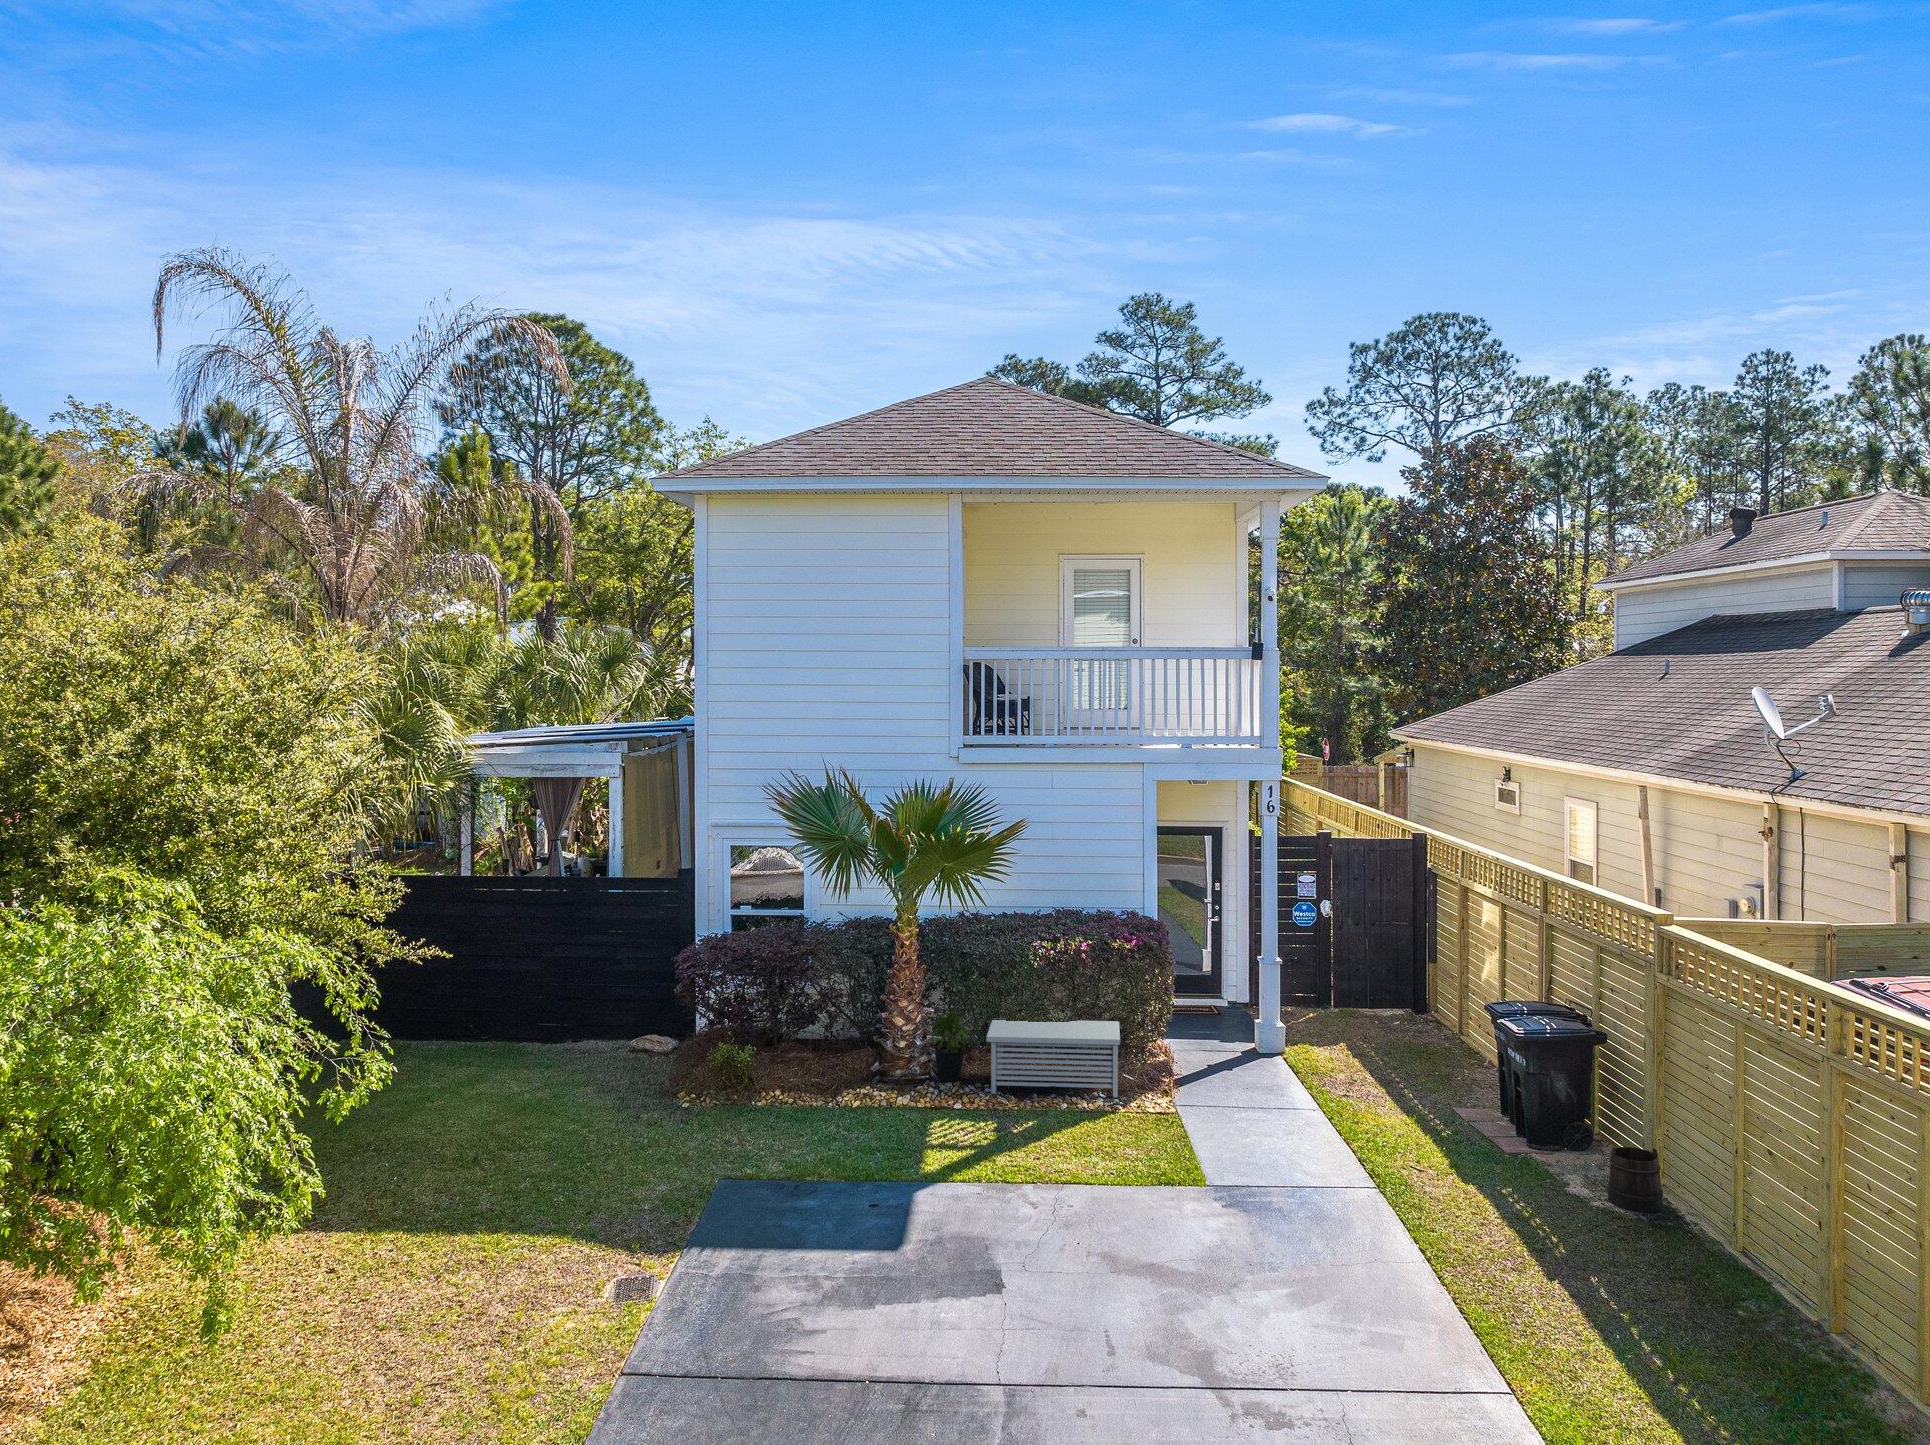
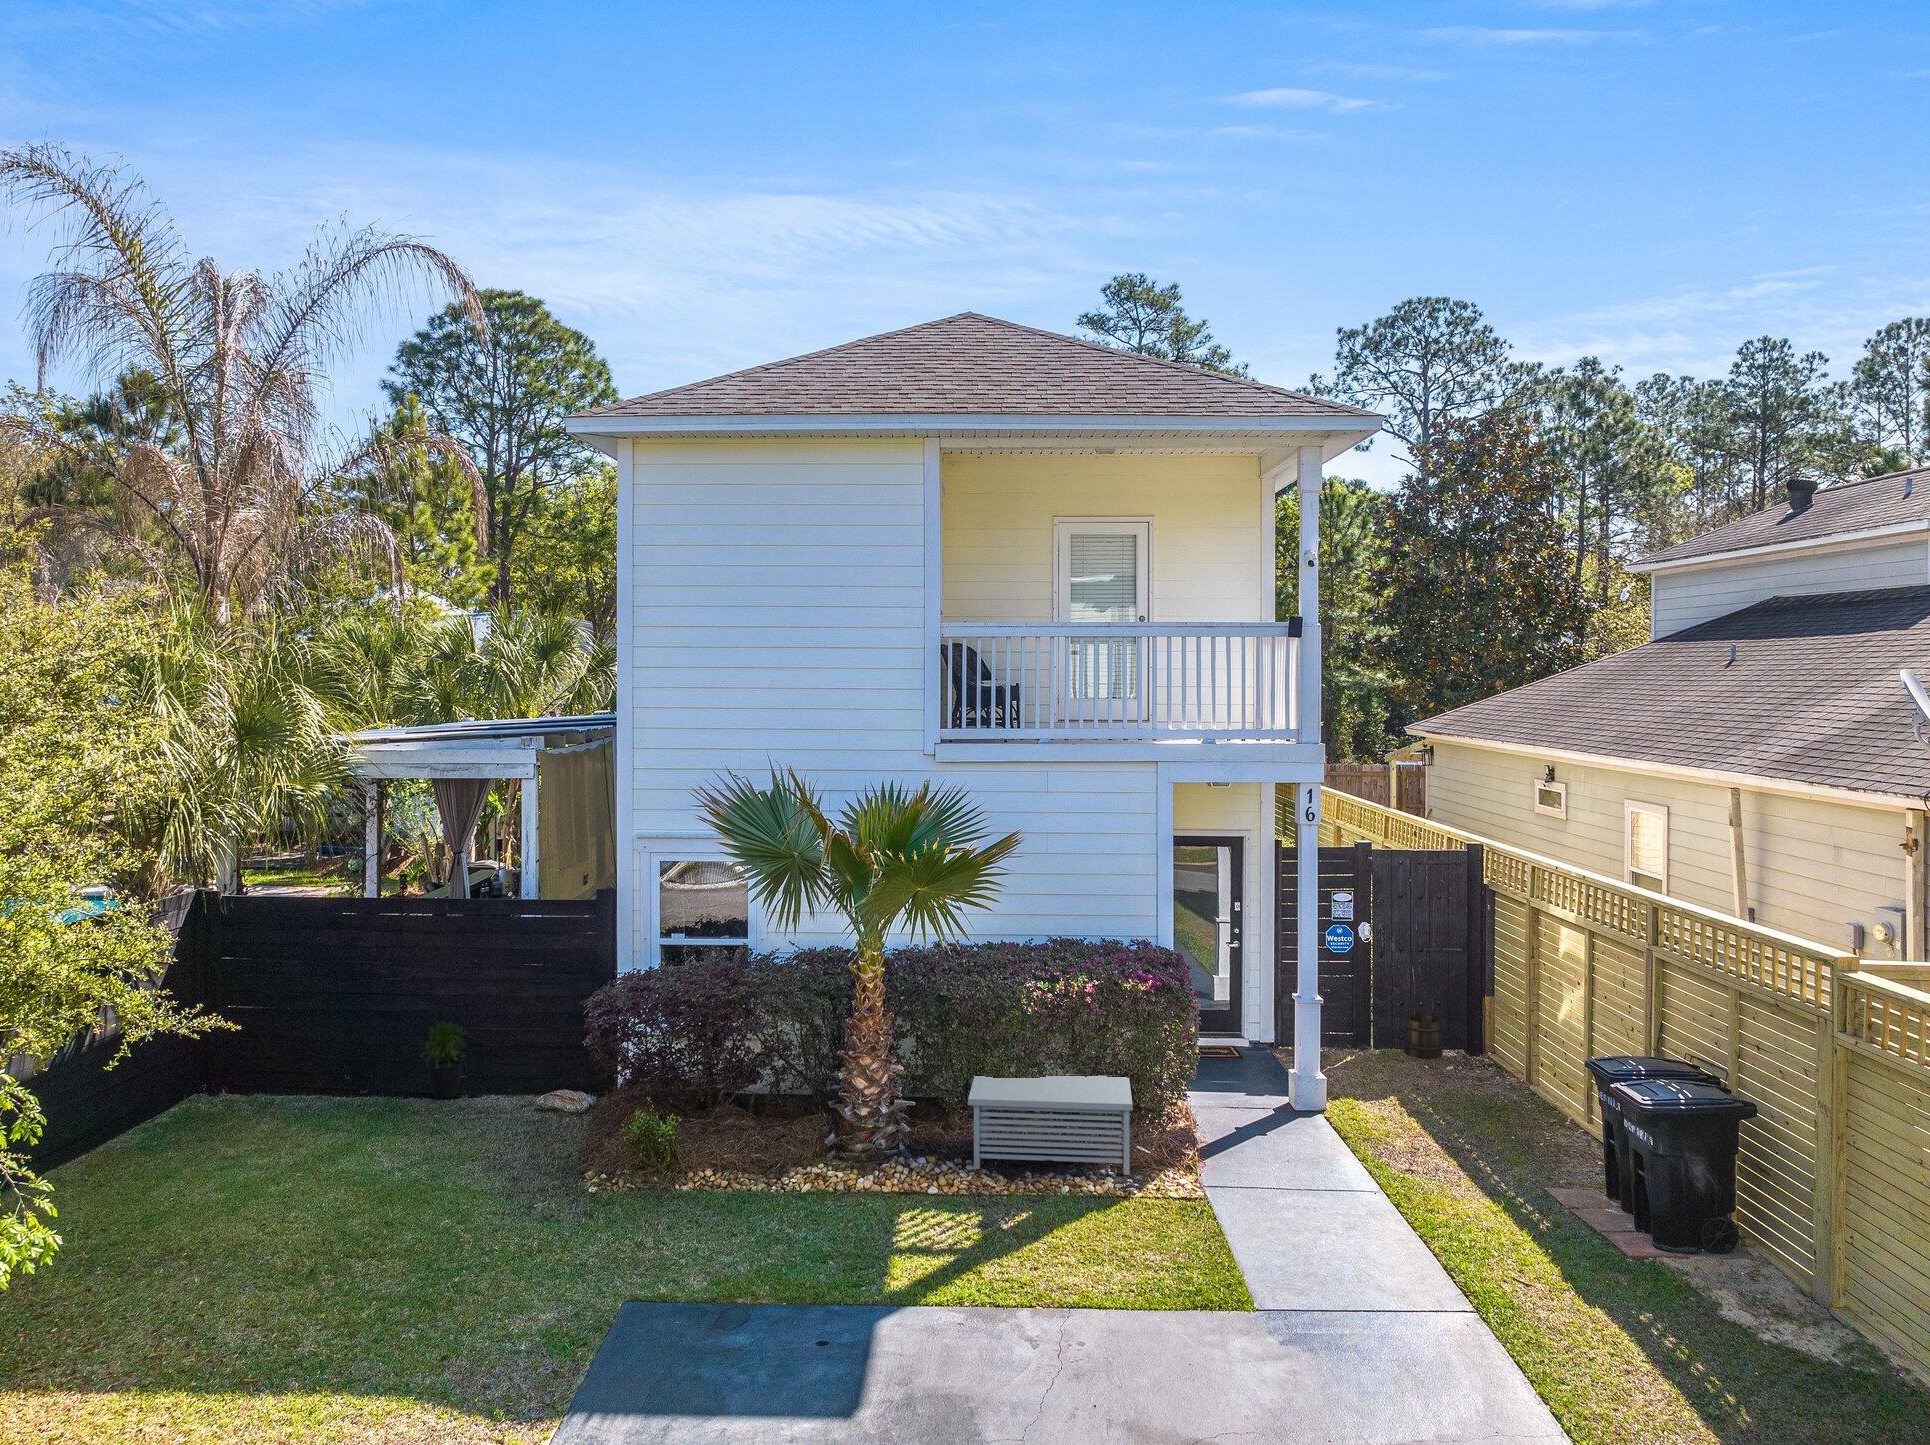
potted plant: present [930,1010,968,1082] -> present [421,1021,466,1099]
bucket: present [1608,1147,1663,1212] -> present [1404,1011,1442,1059]

